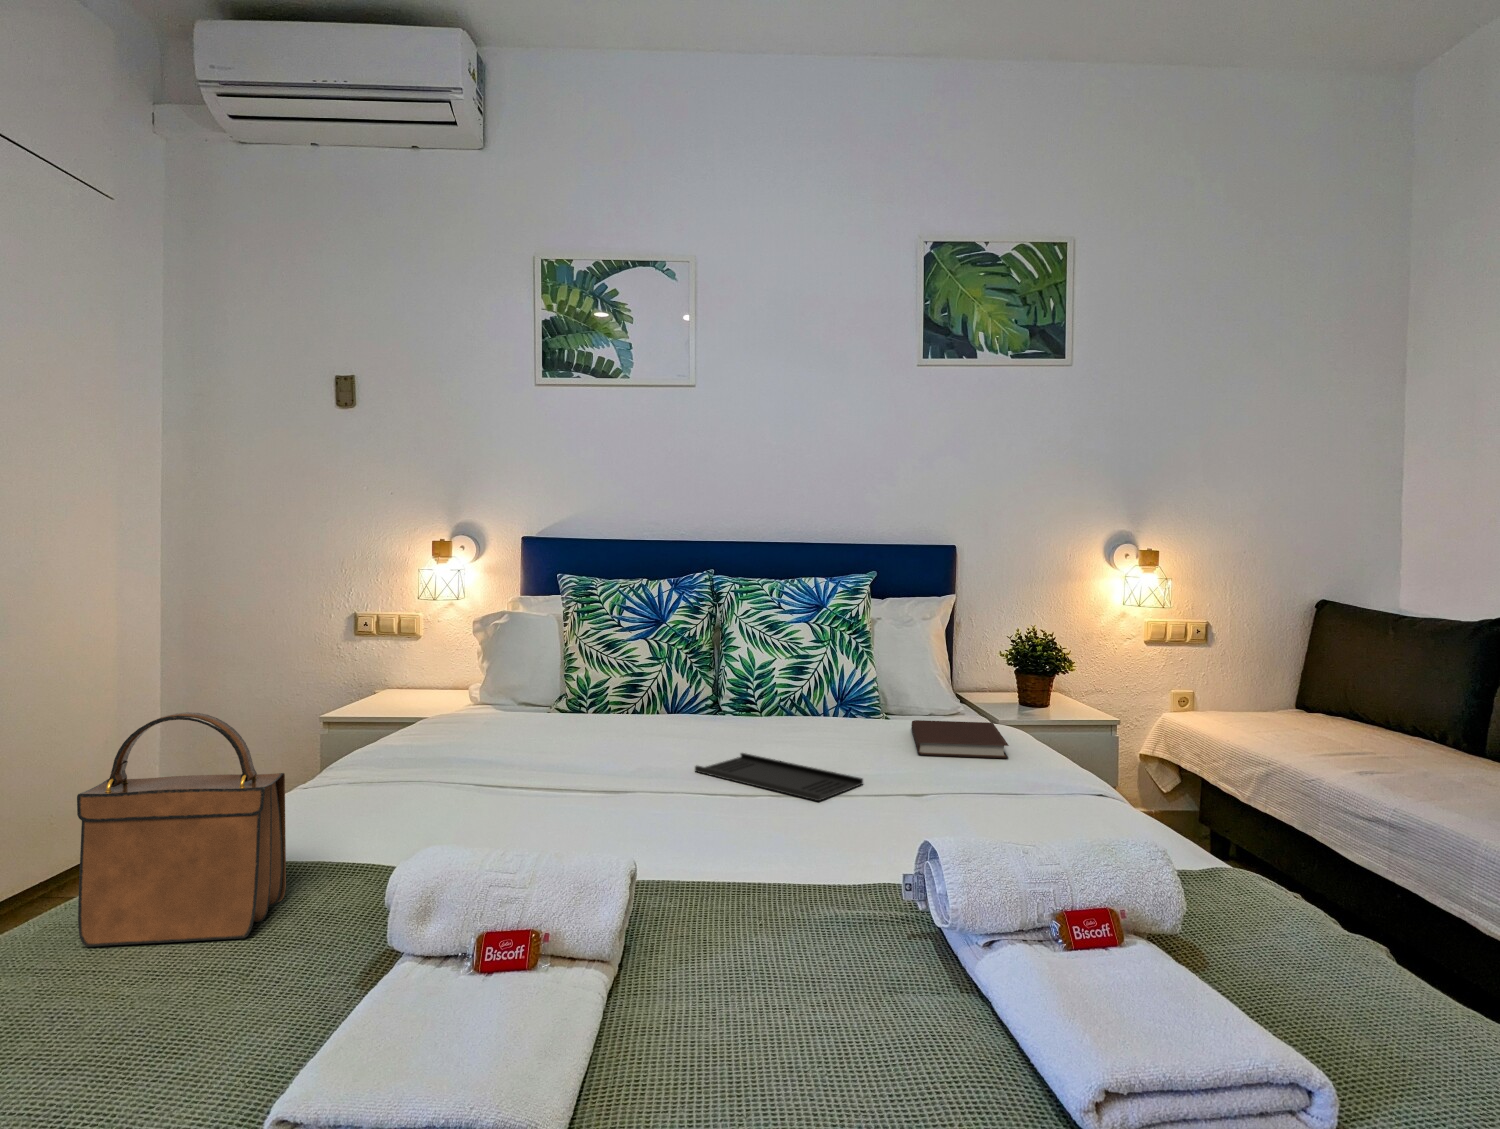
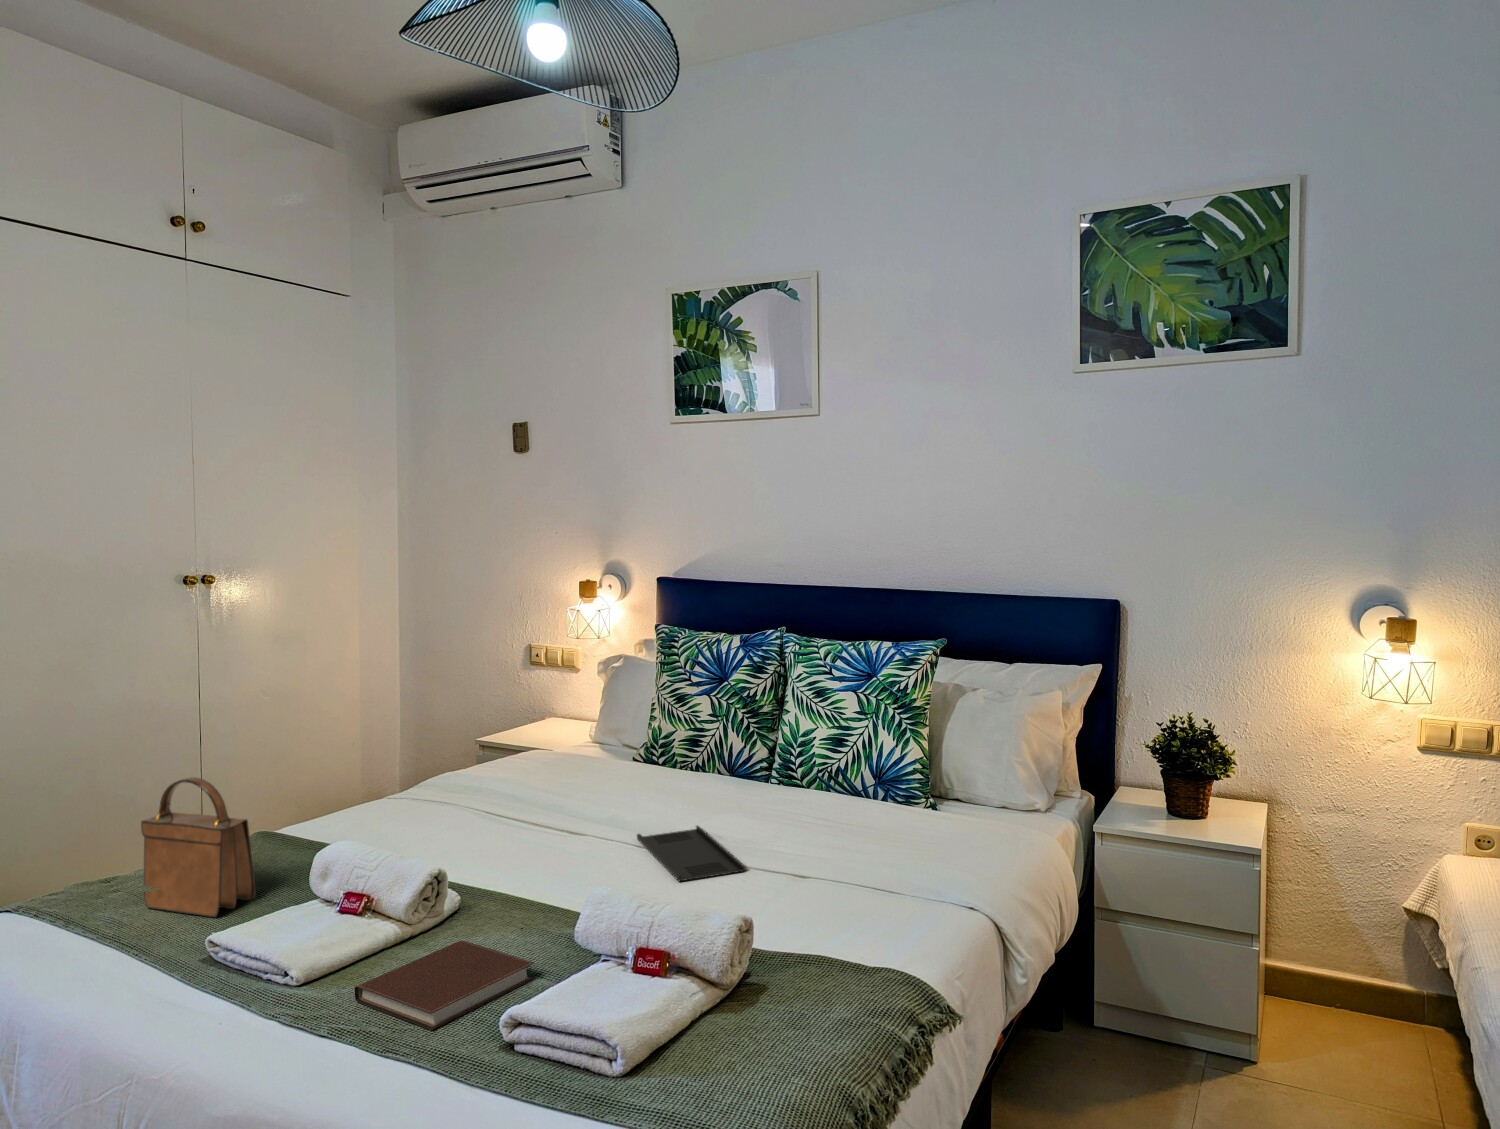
notebook: present [911,720,1009,758] -> present [354,940,535,1030]

